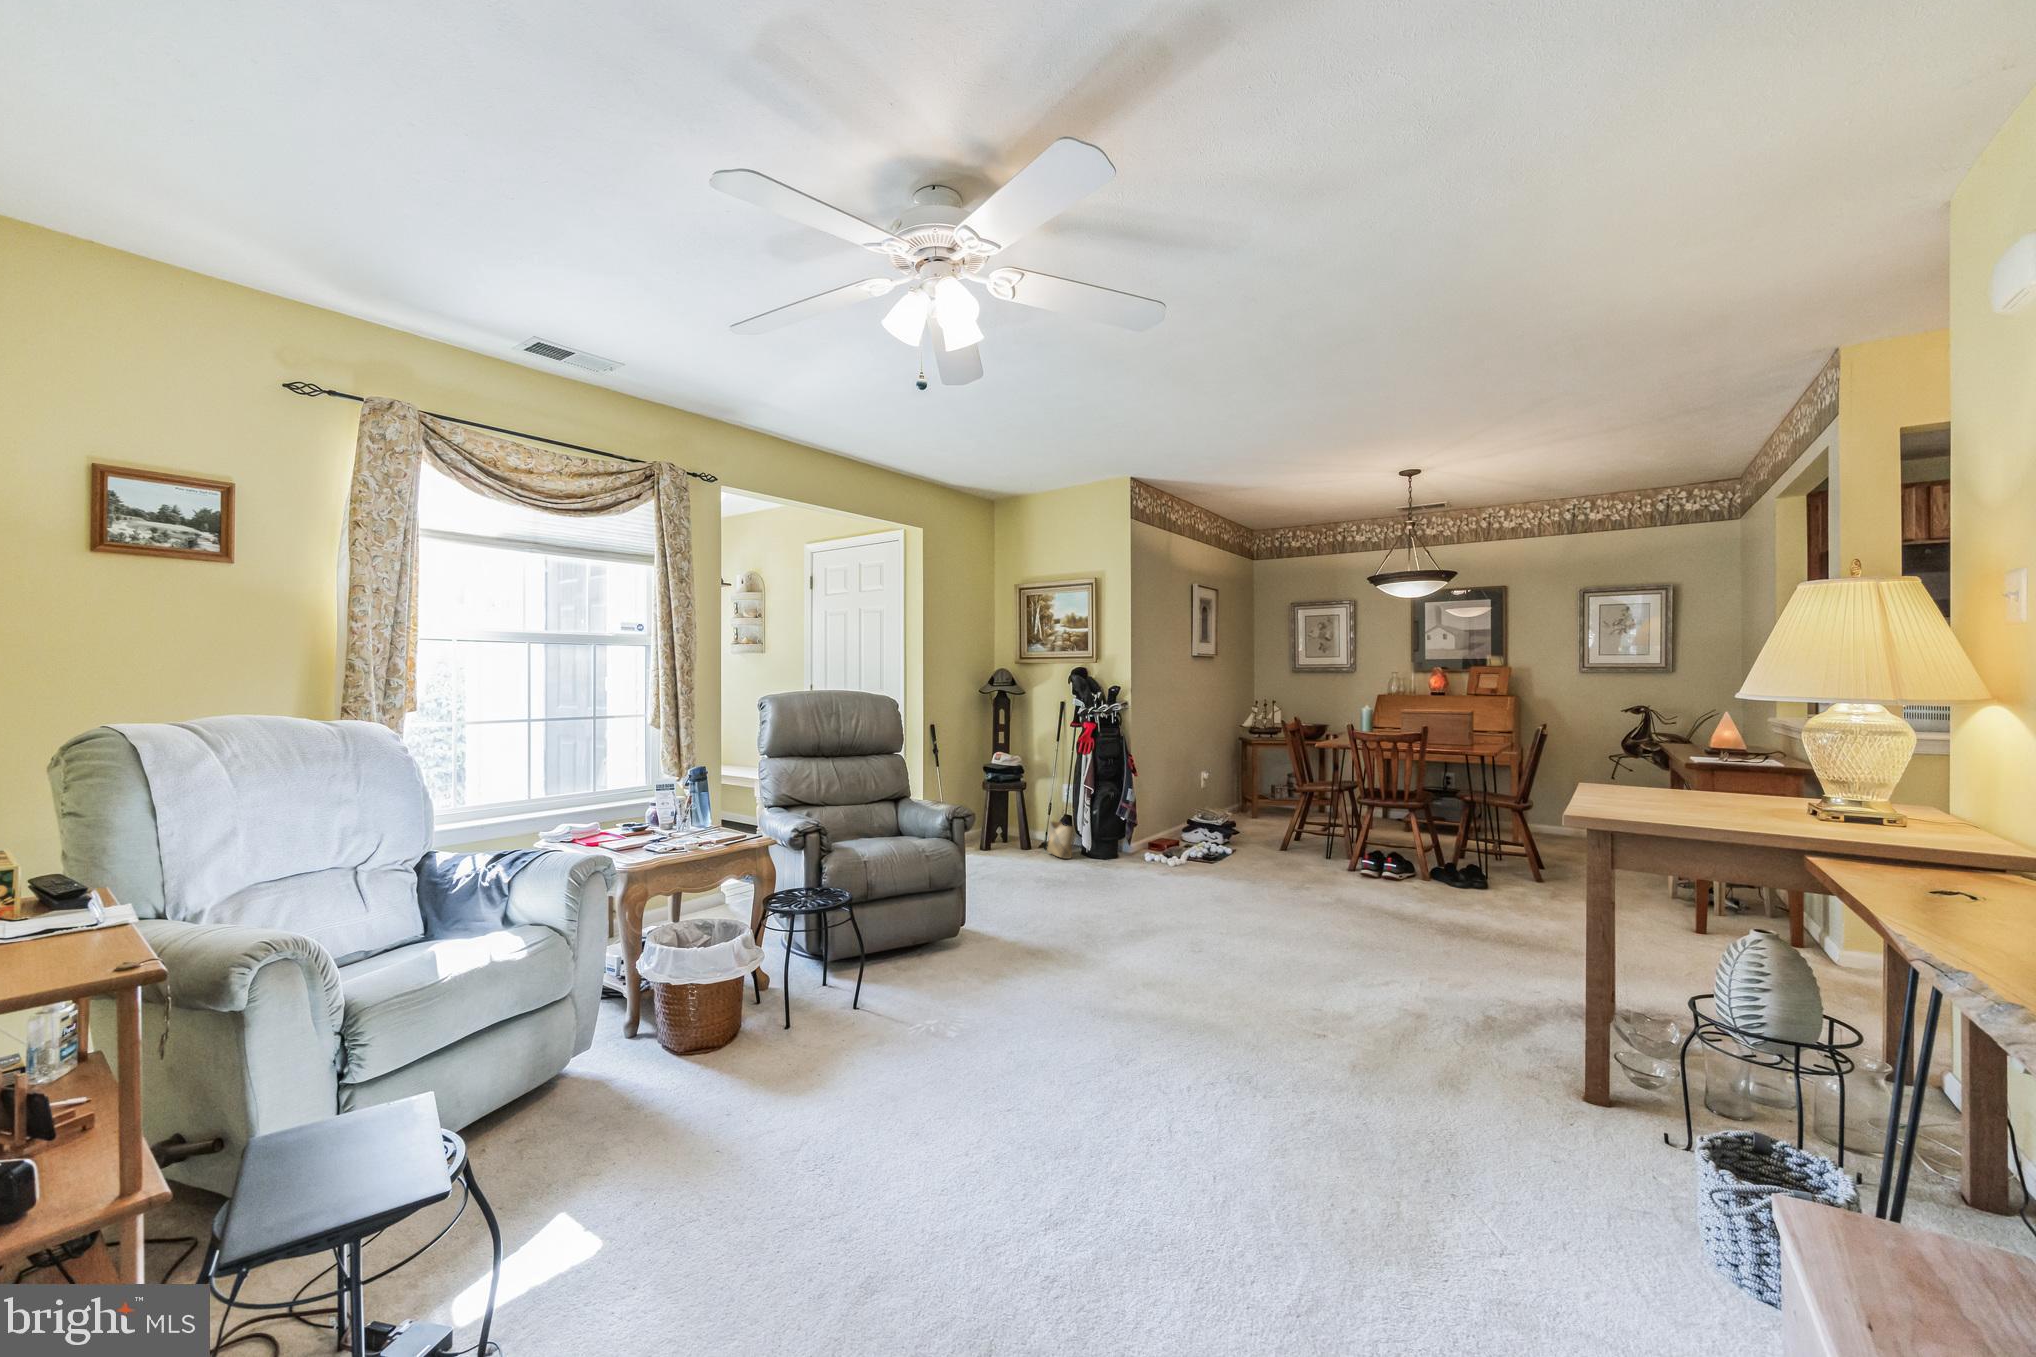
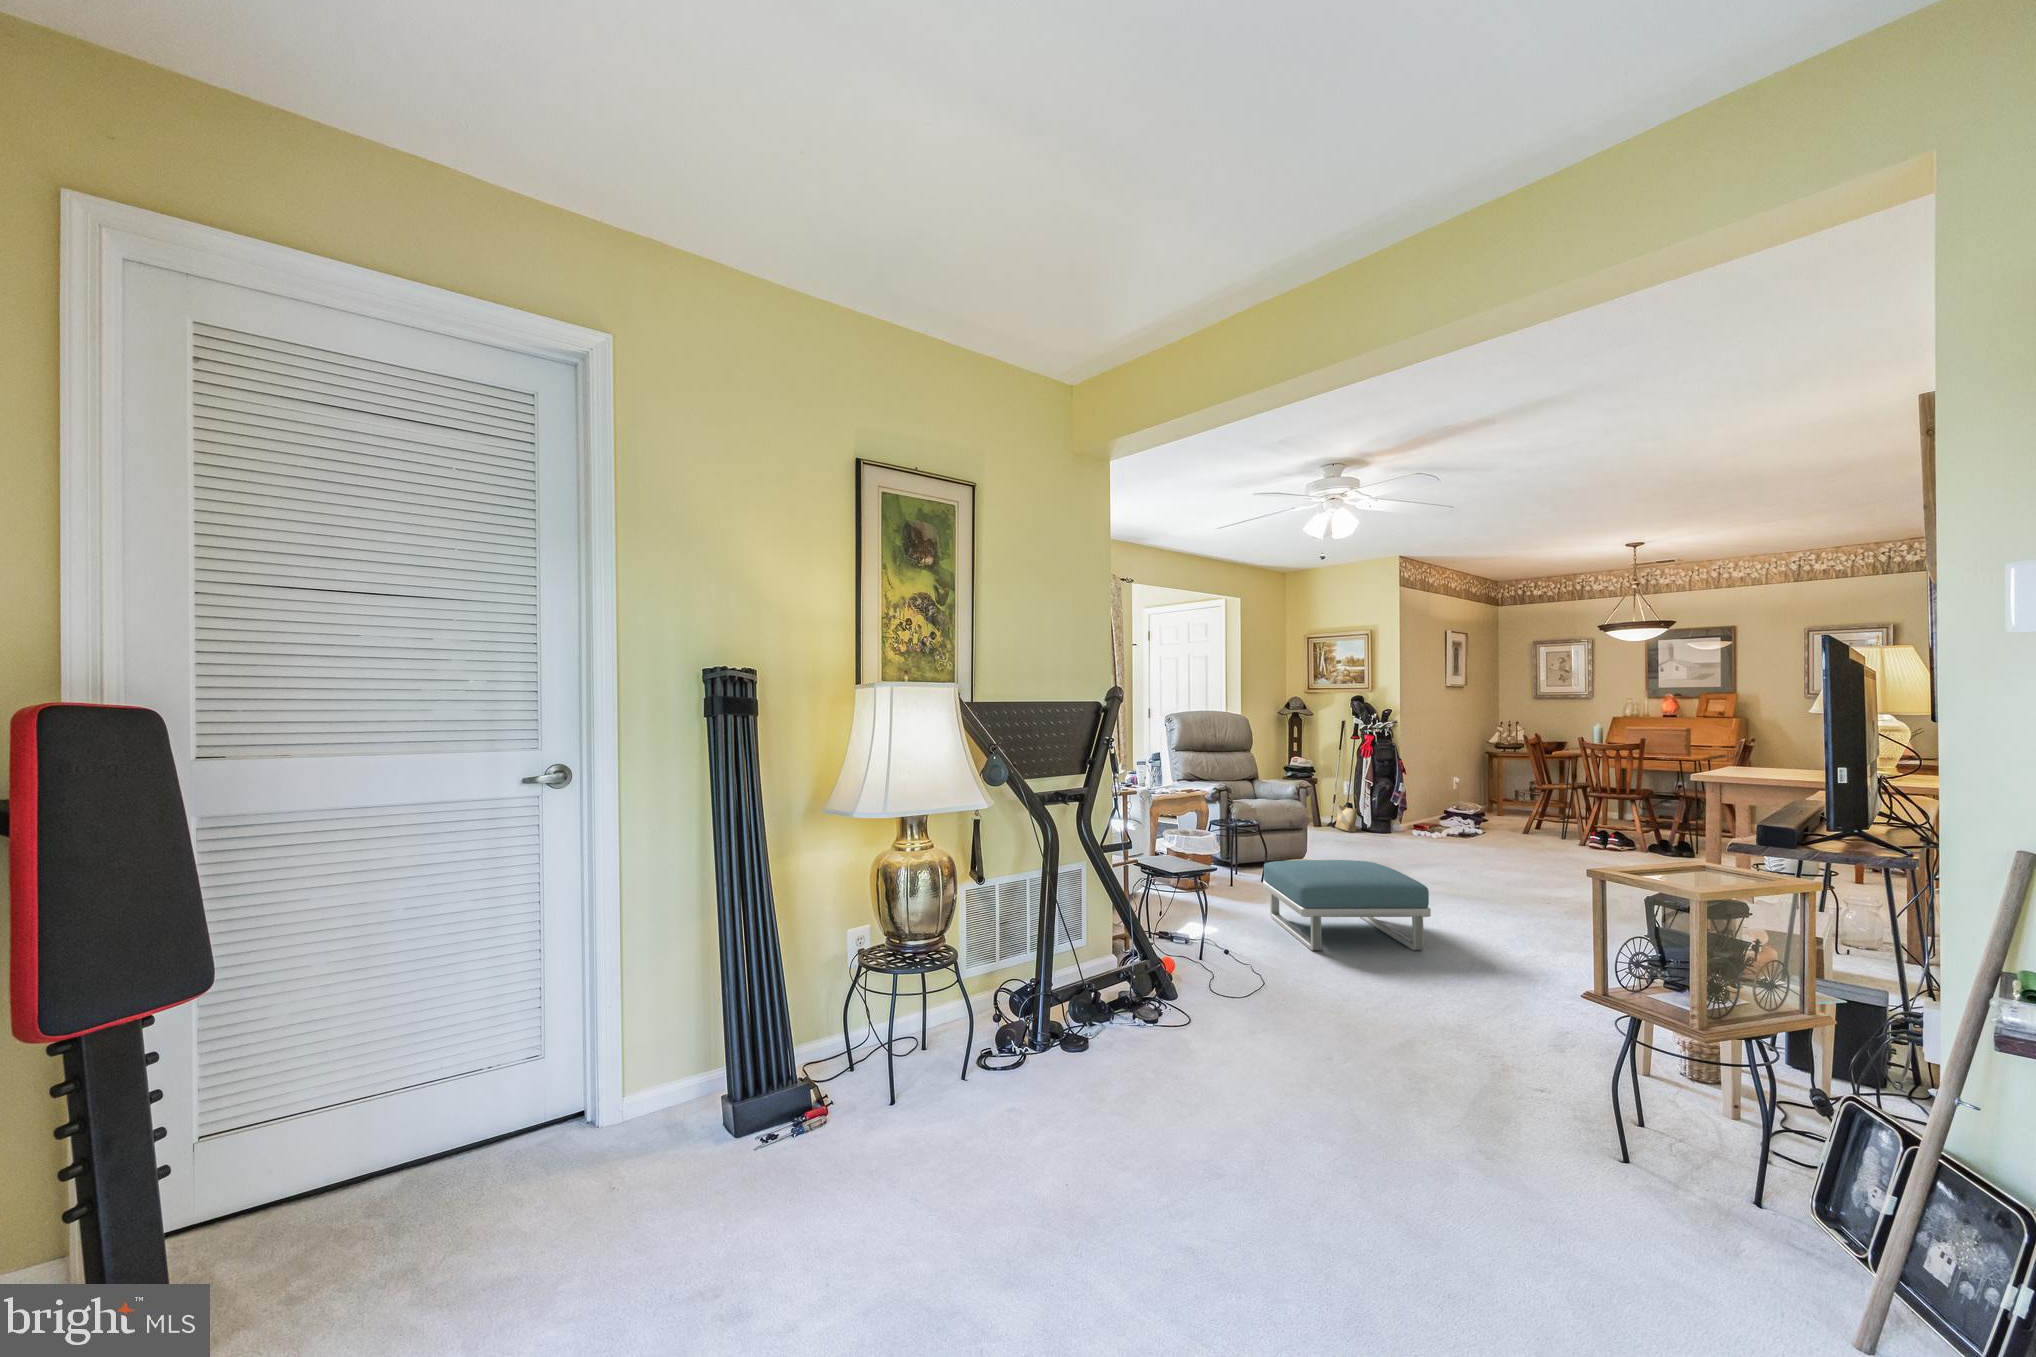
footstool: none [821,977,1122,1246] -> present [1263,860,1431,951]

